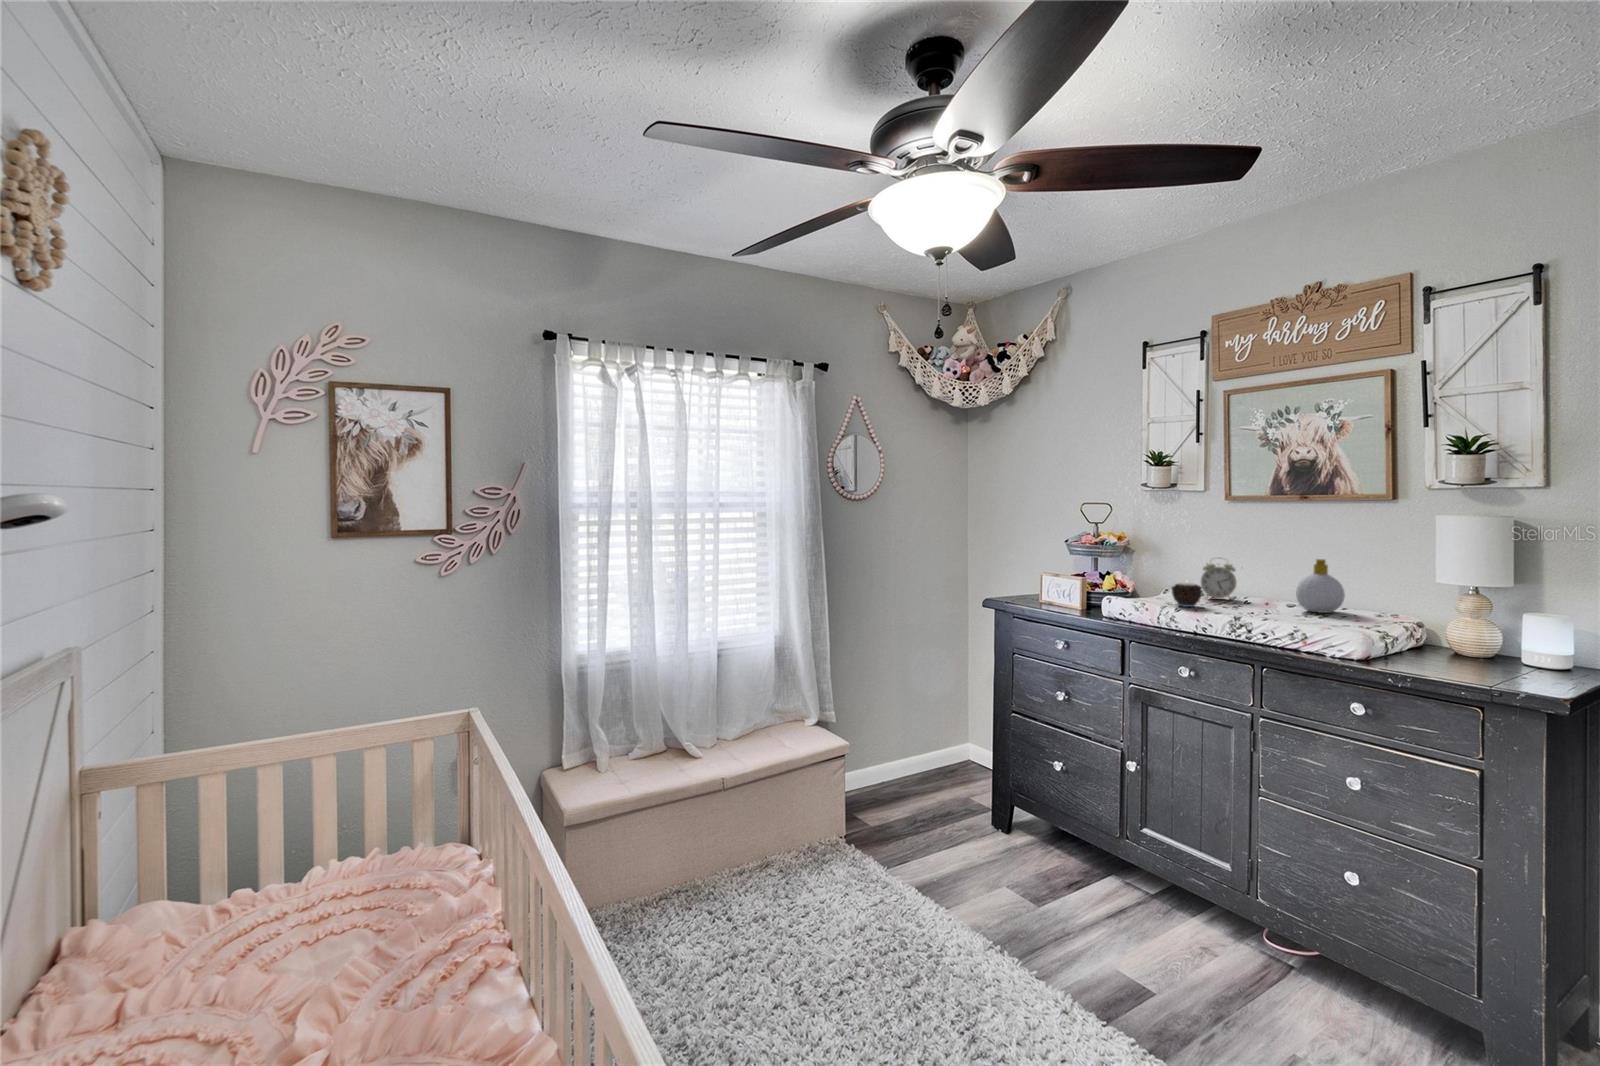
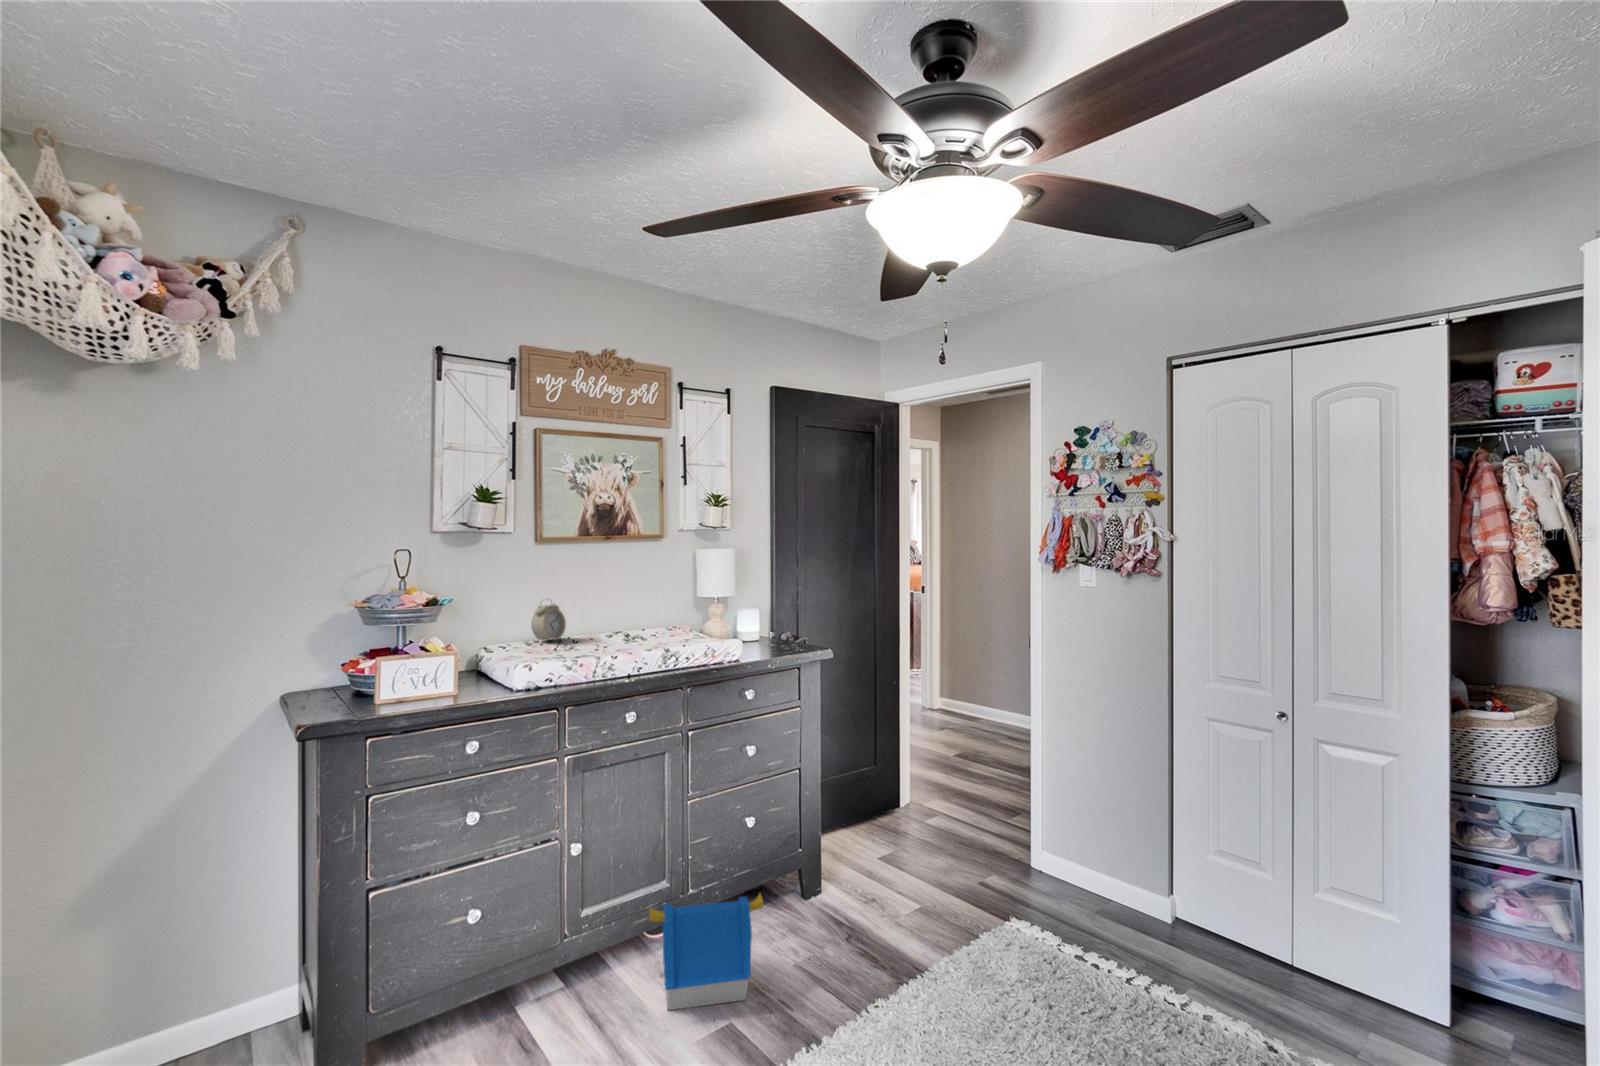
soap bottle: present [1296,559,1345,613] -> none [620,590,655,635]
candle: present [1172,583,1203,607] -> none [562,626,592,655]
toy house: none [1109,852,1252,1004] -> present [649,894,763,1010]

